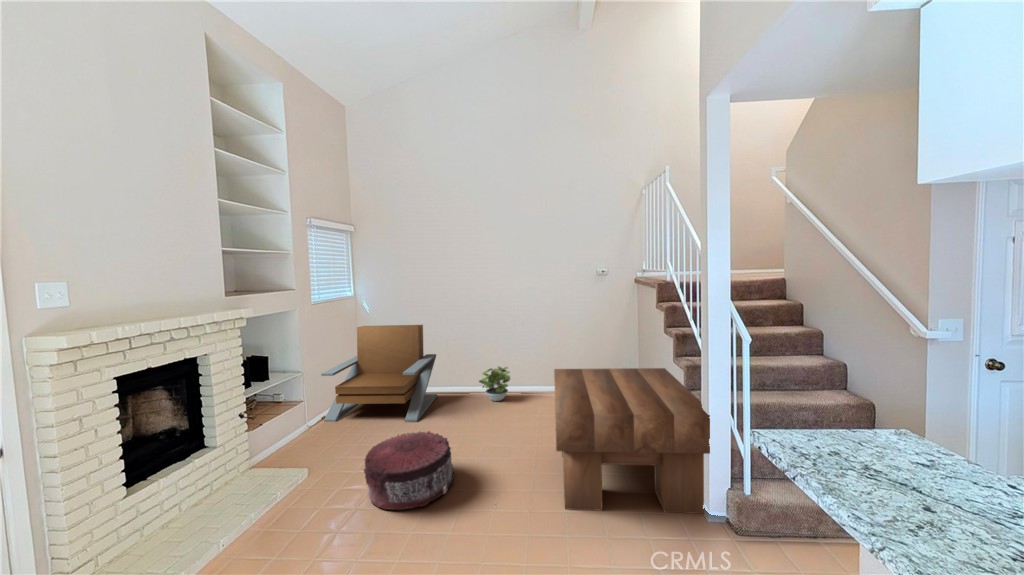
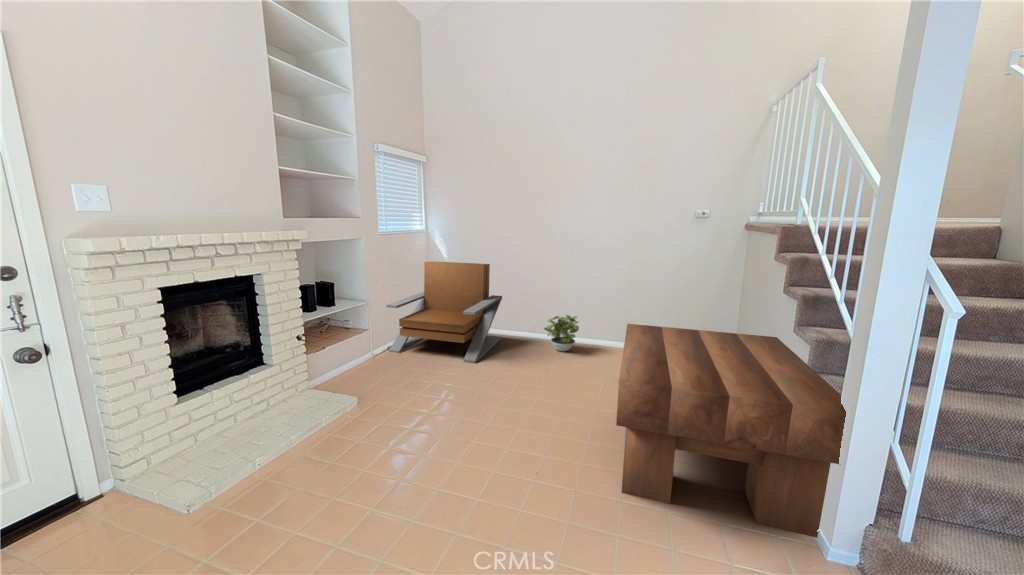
pouf: present [364,431,455,510] -> none [403,375,501,458]

